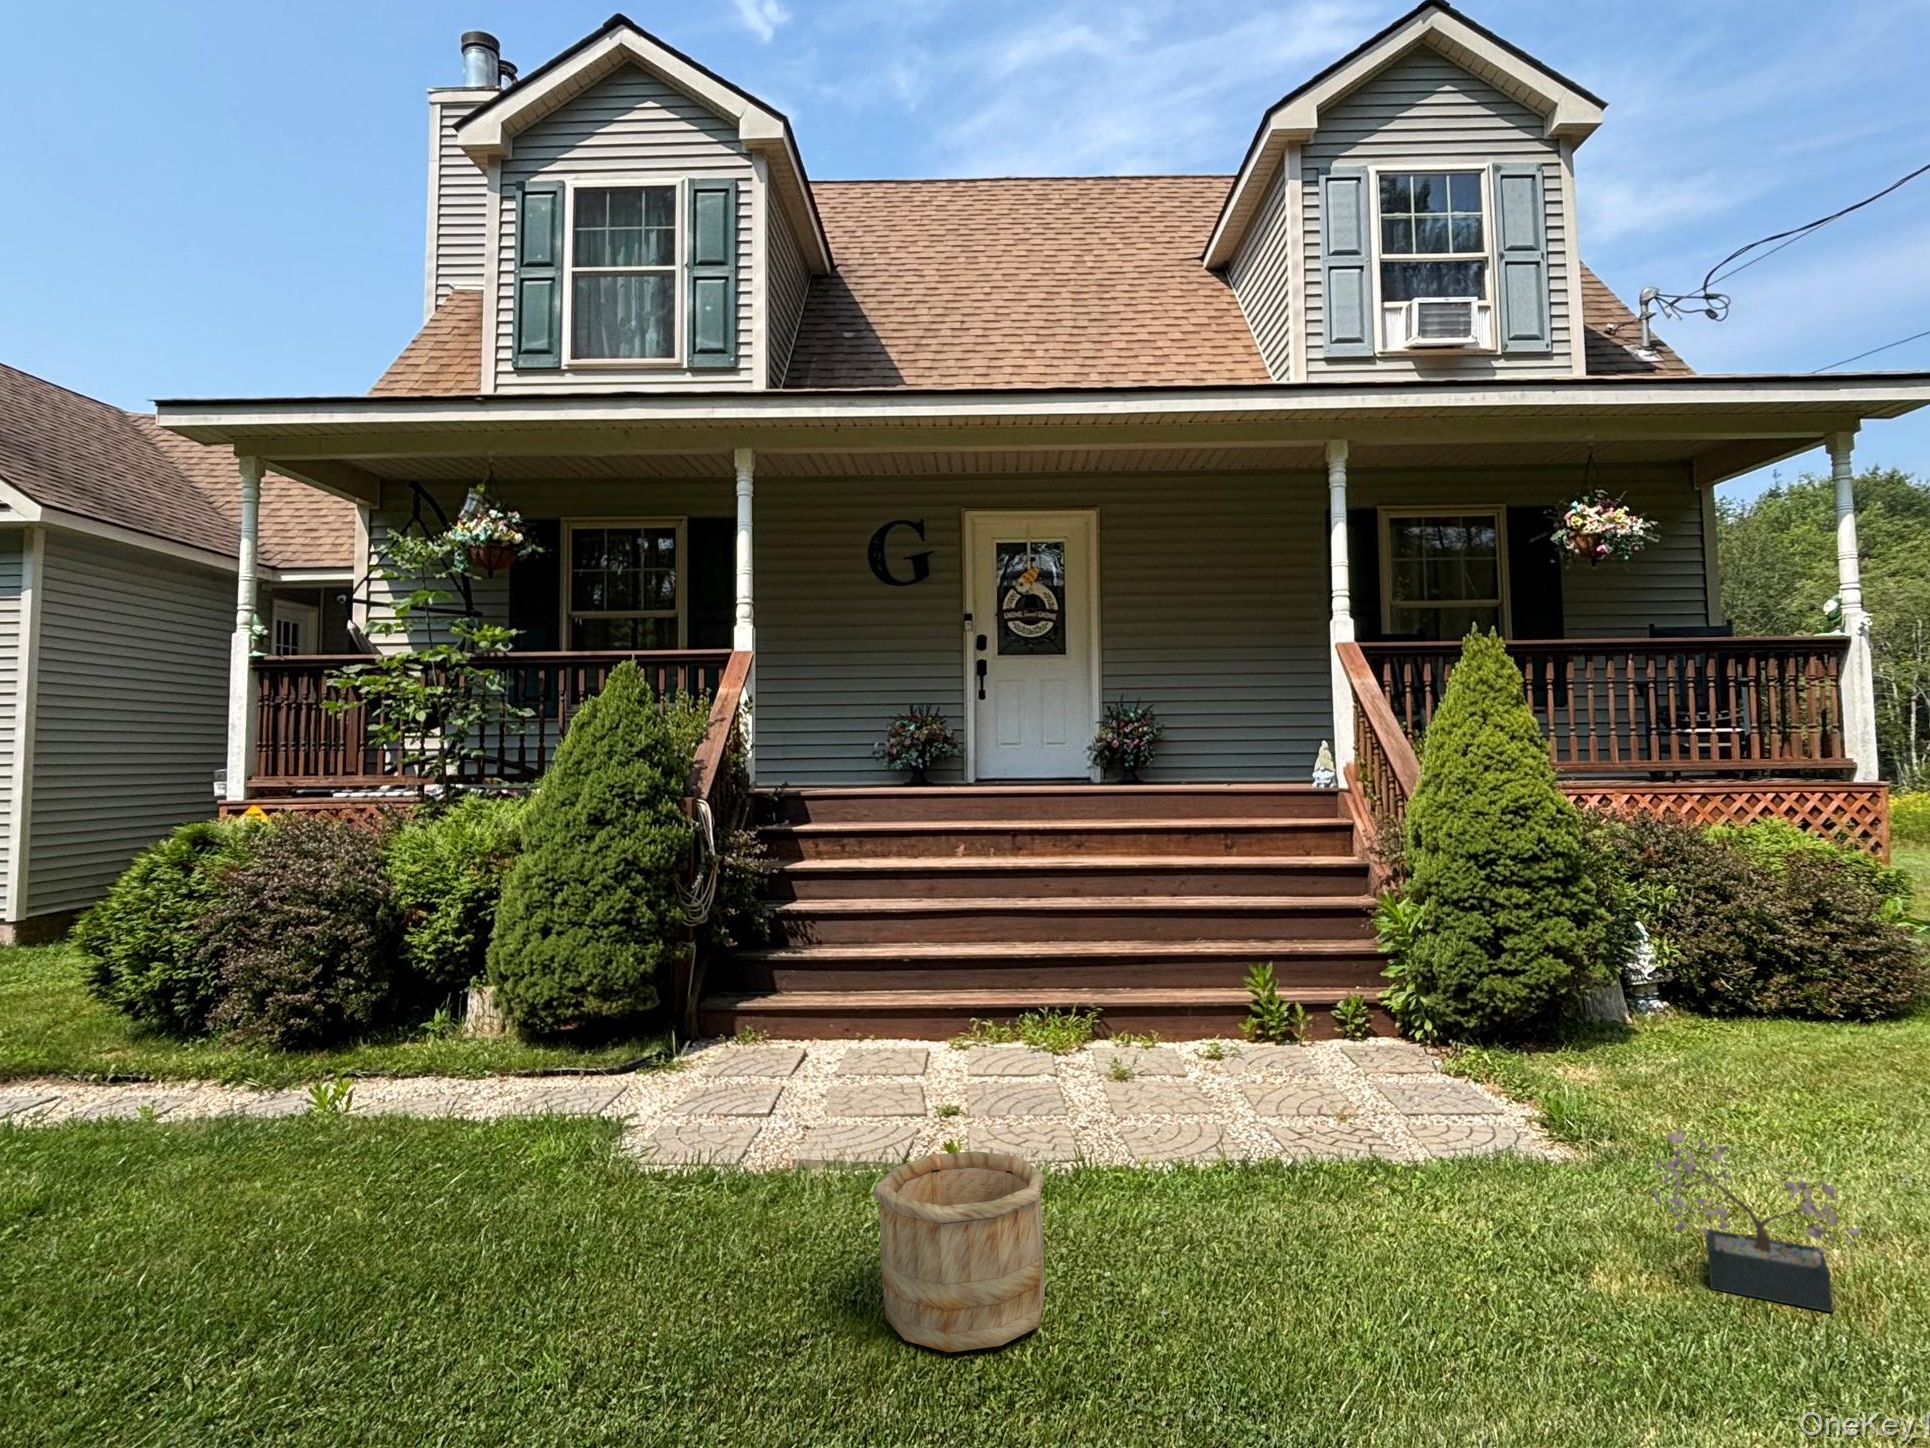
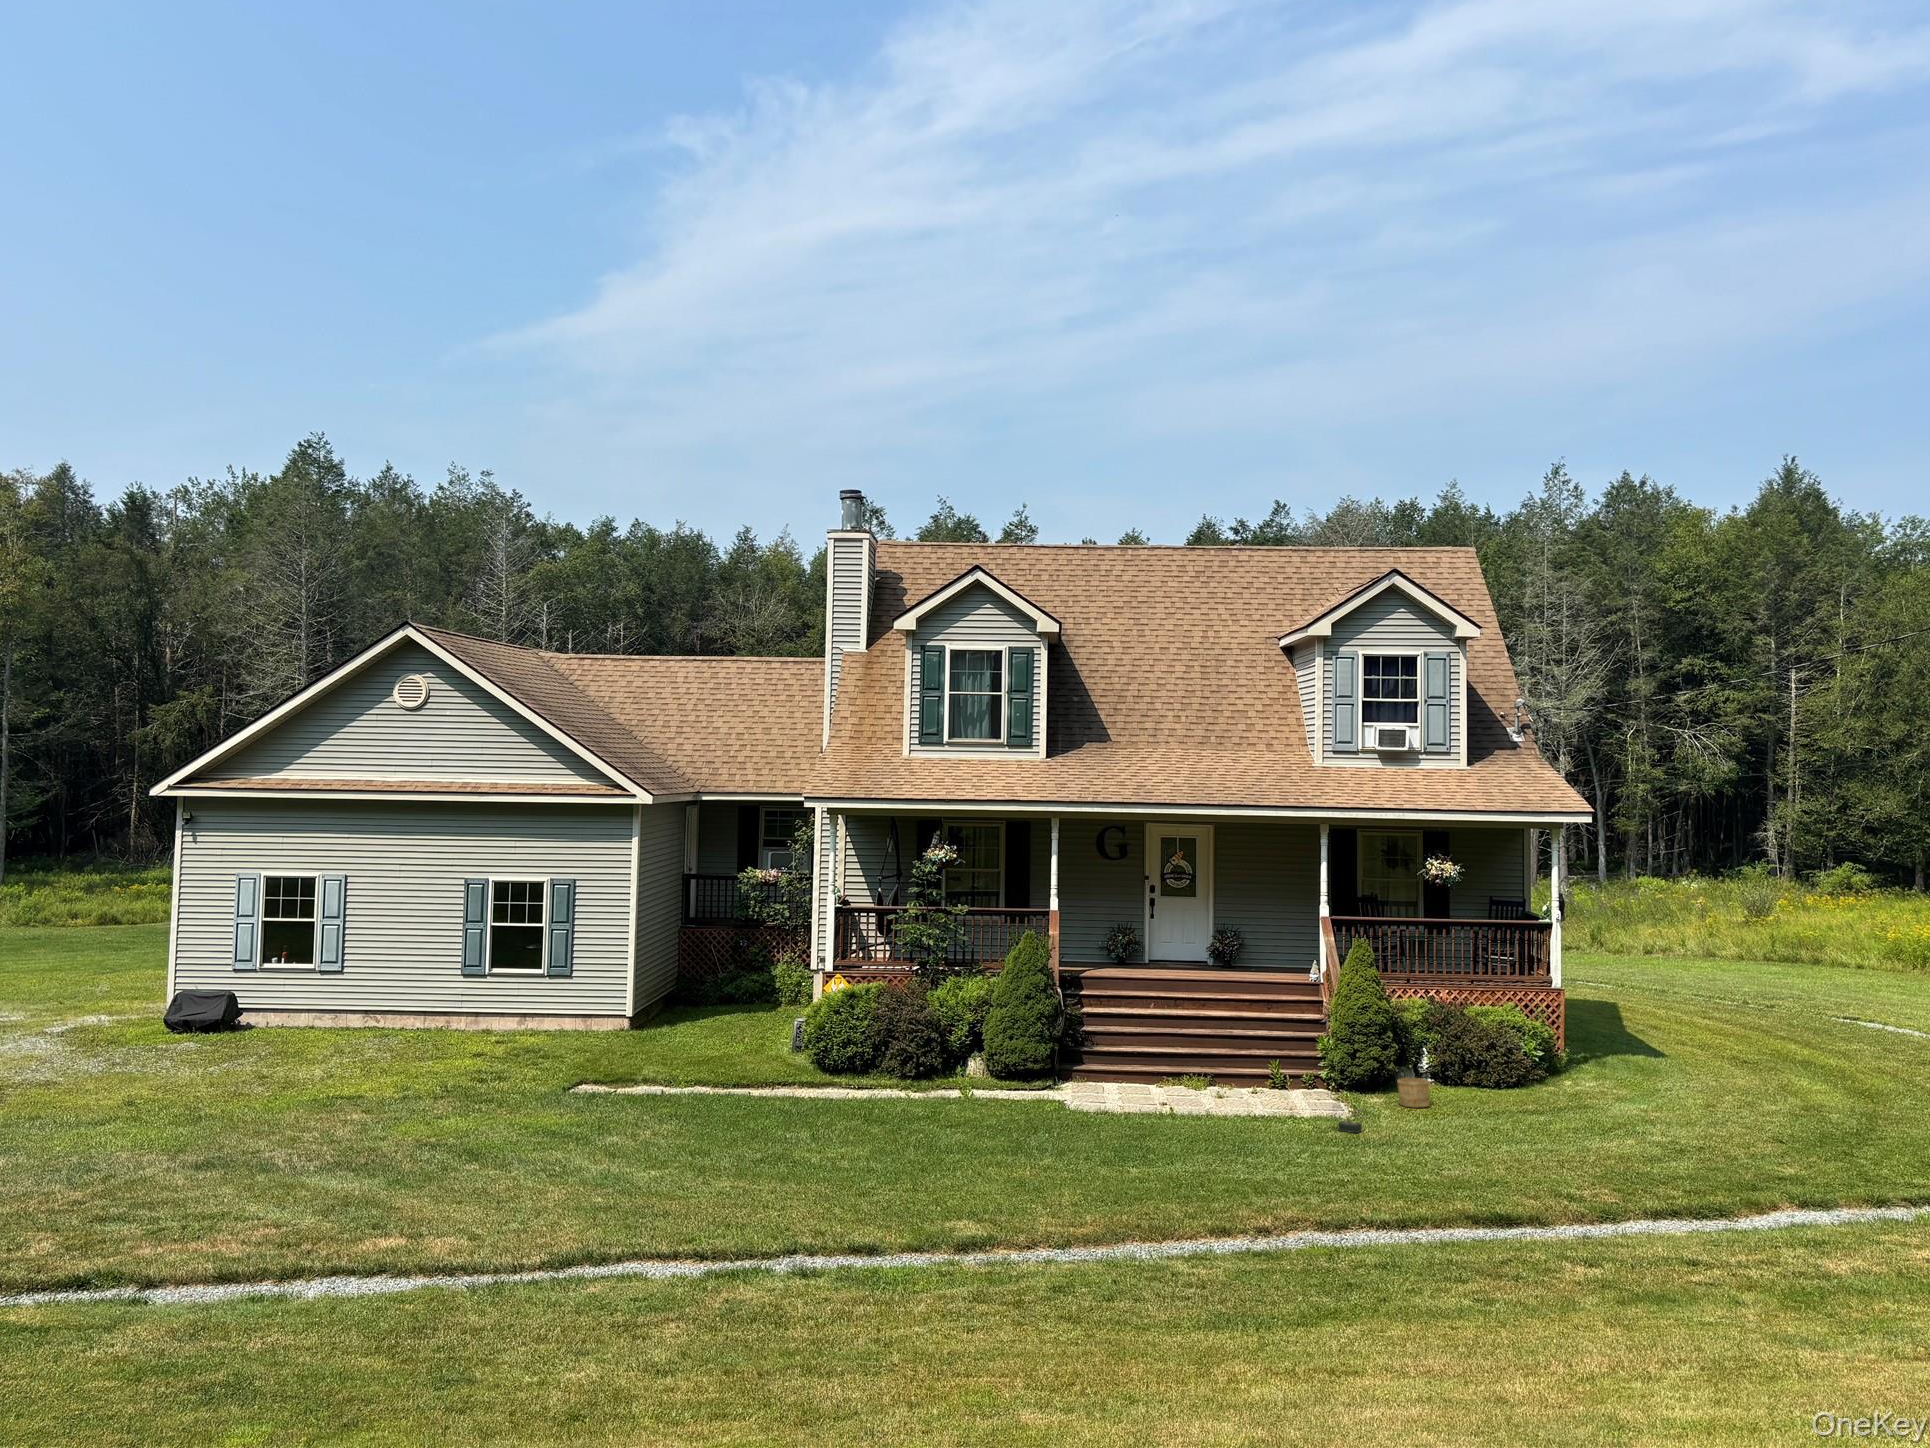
wooden bucket: present [873,1151,1044,1352] -> present [1397,1078,1430,1108]

